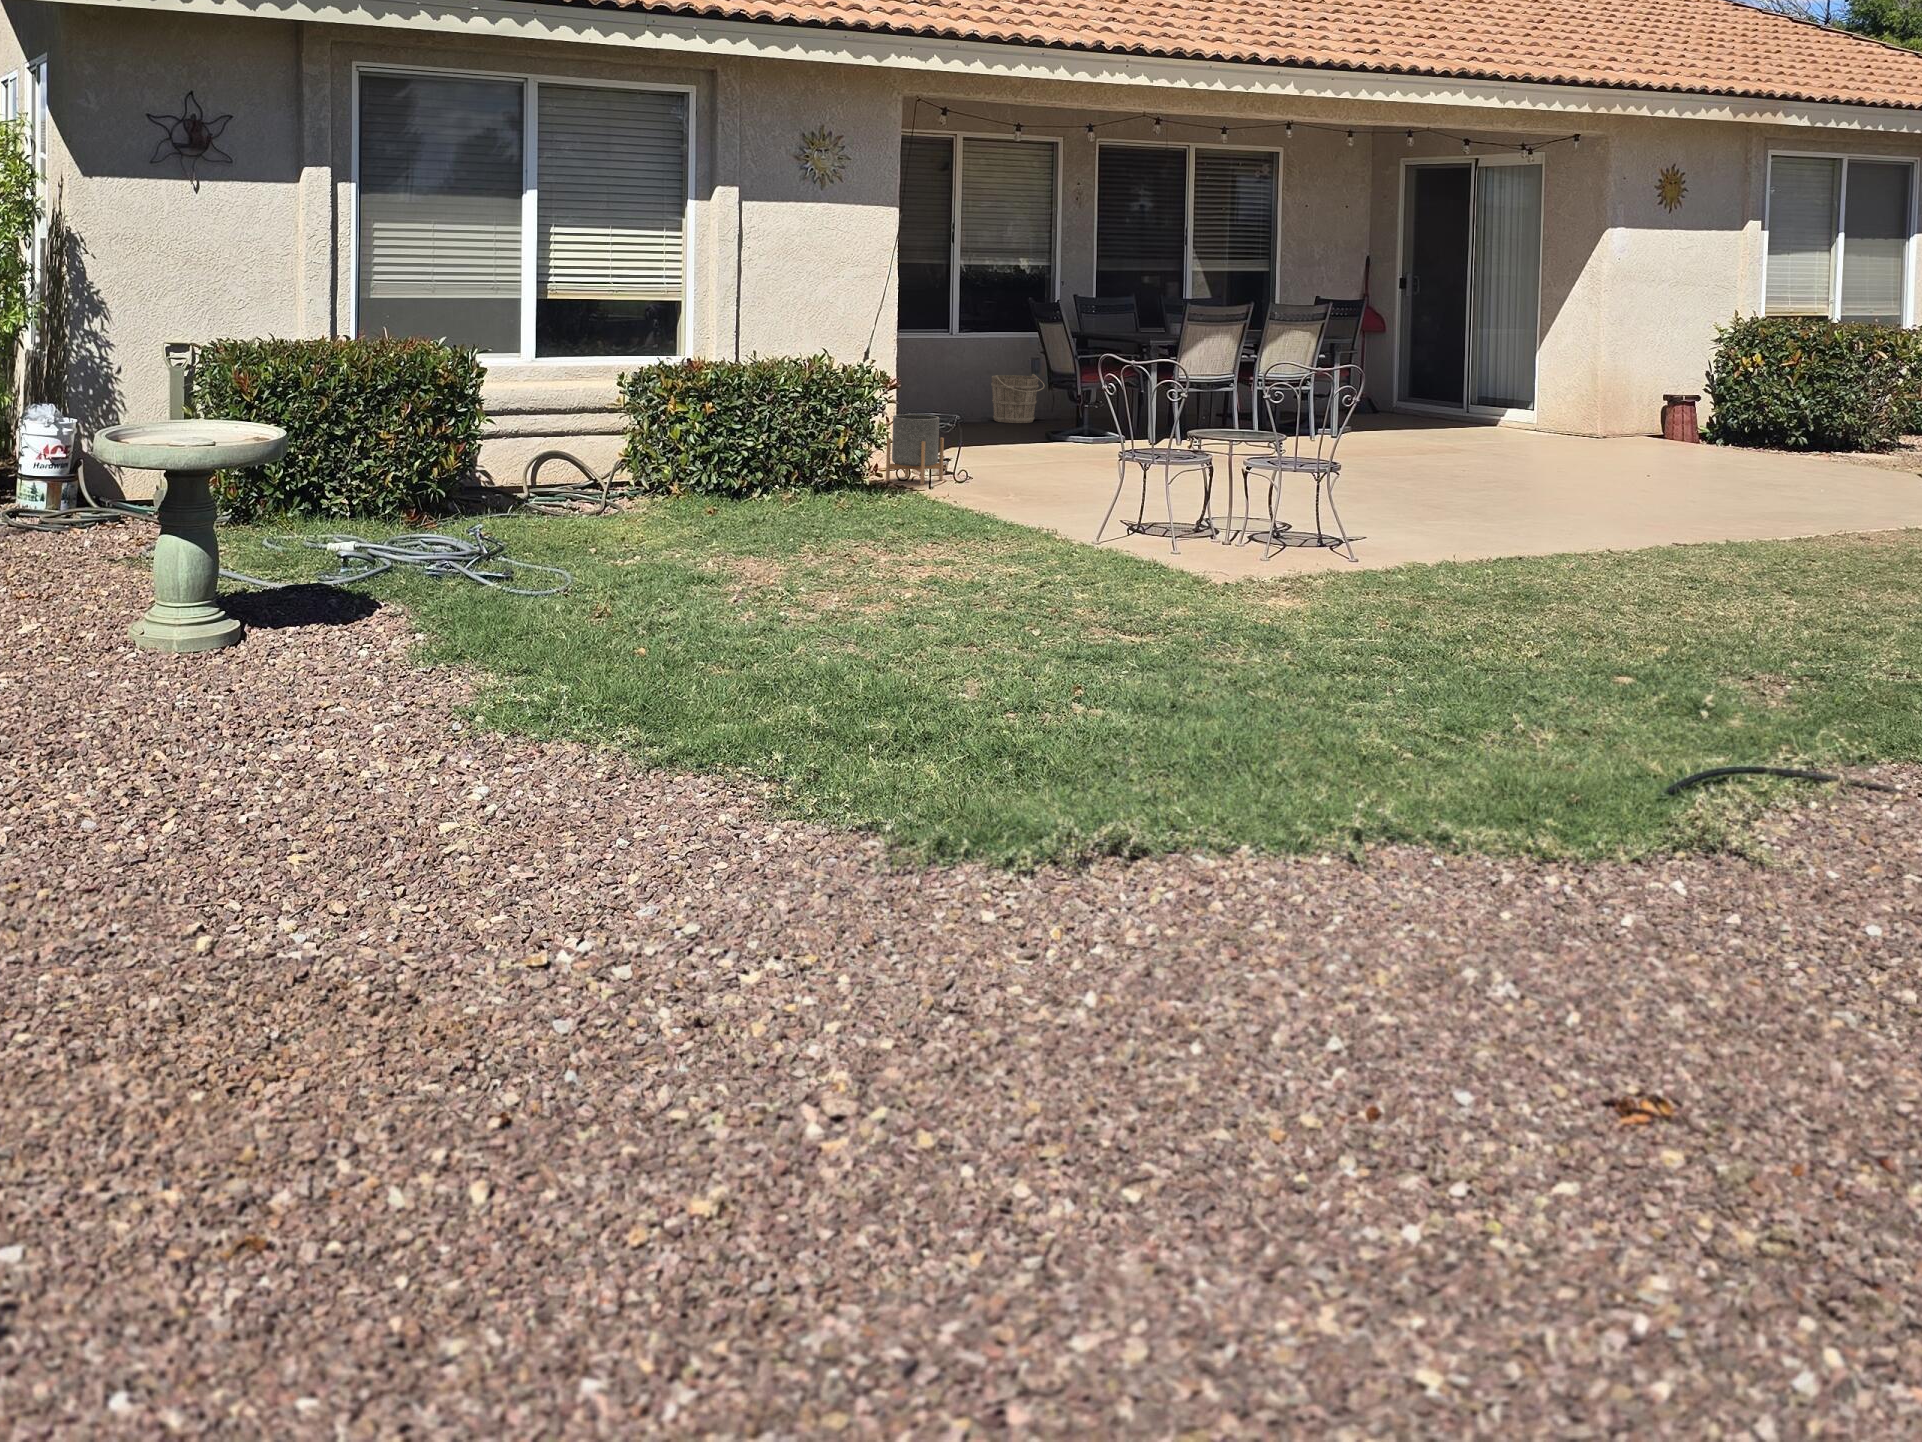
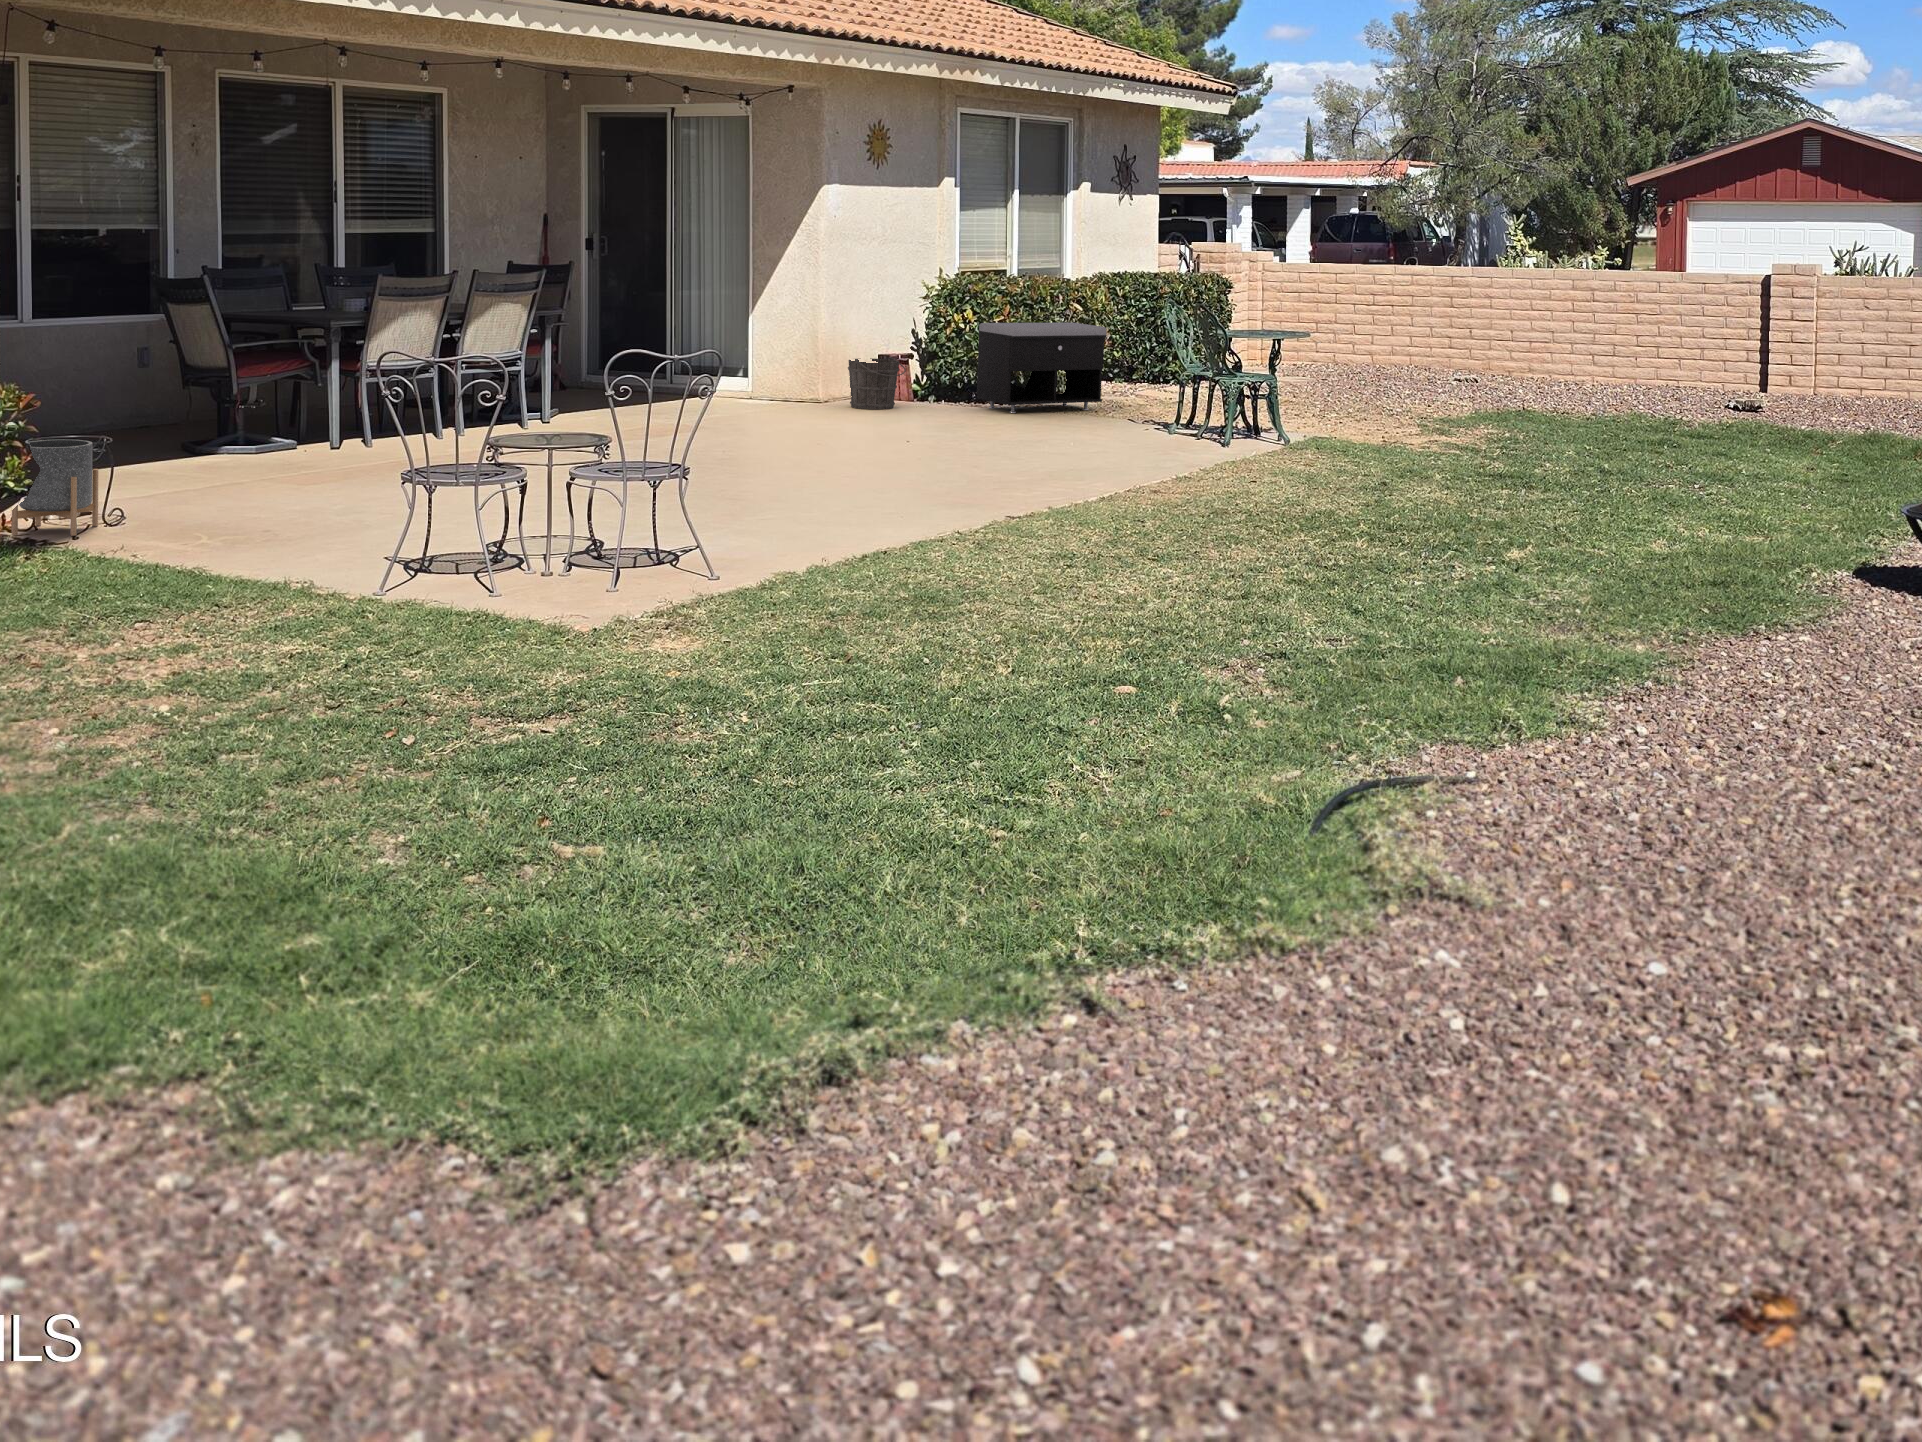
storage bench: none [1759,364,1905,458] -> present [977,323,1106,413]
bucket: present [991,374,1045,423] -> present [848,357,906,409]

